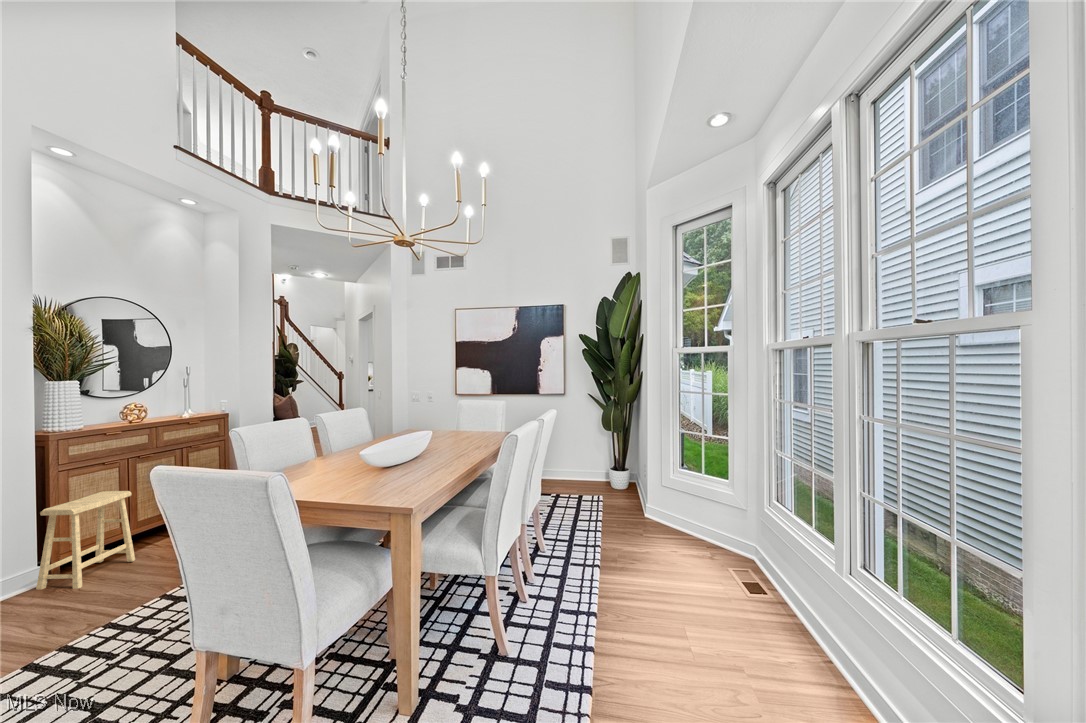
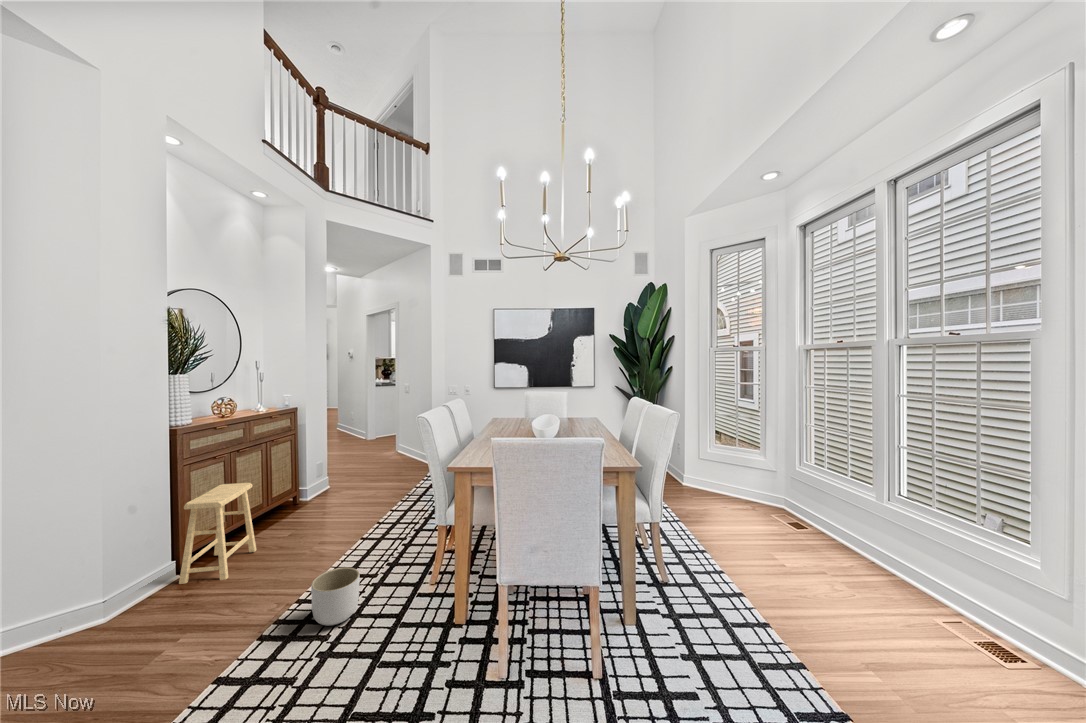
planter: none [90,588,154,650] -> present [311,567,360,626]

